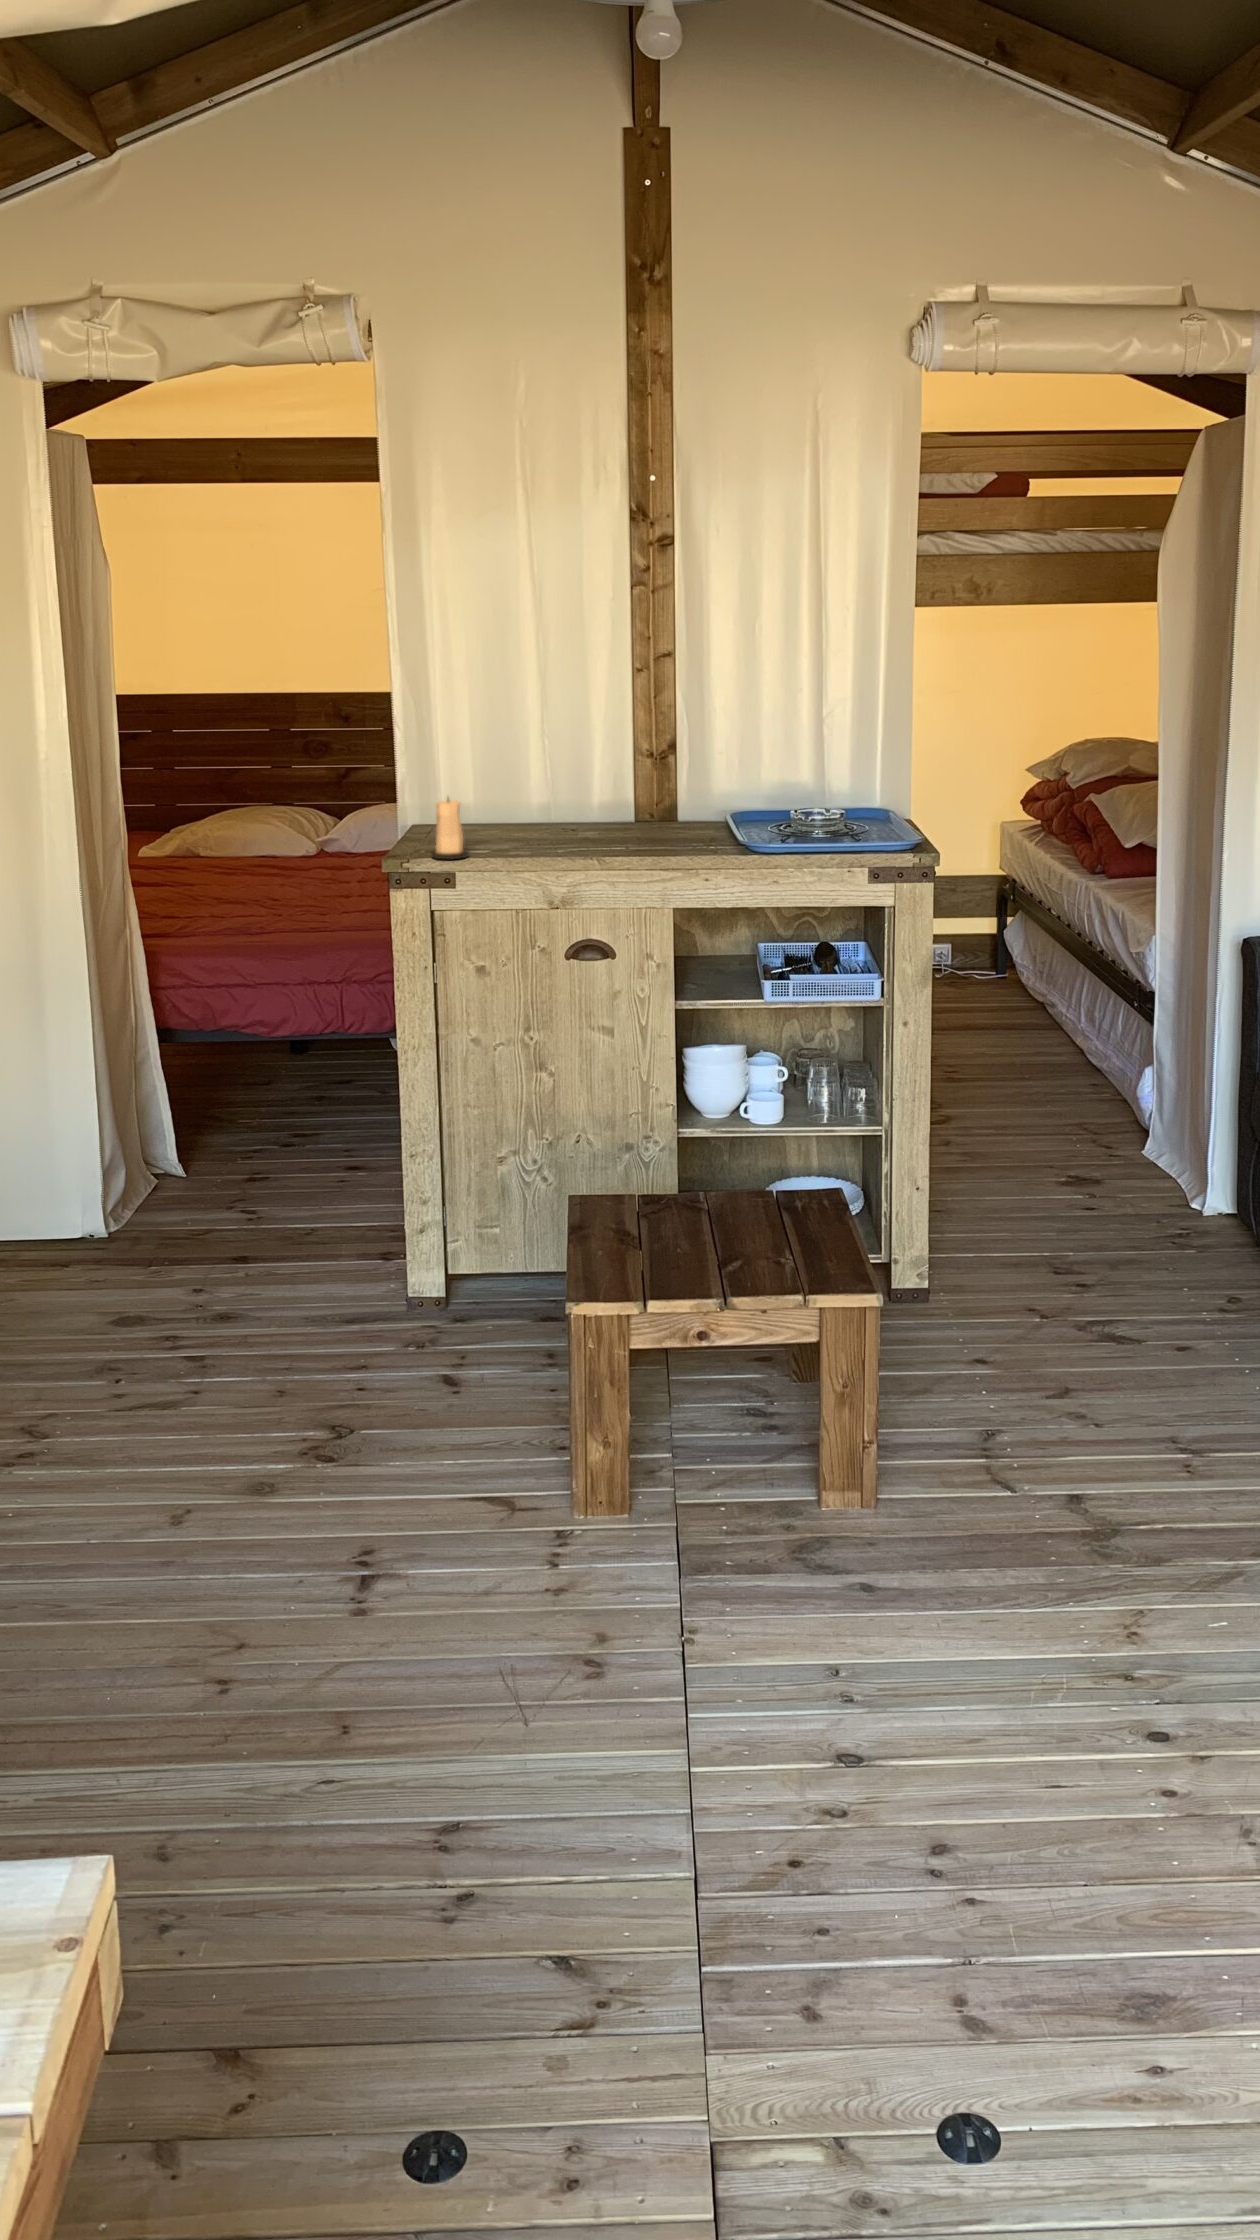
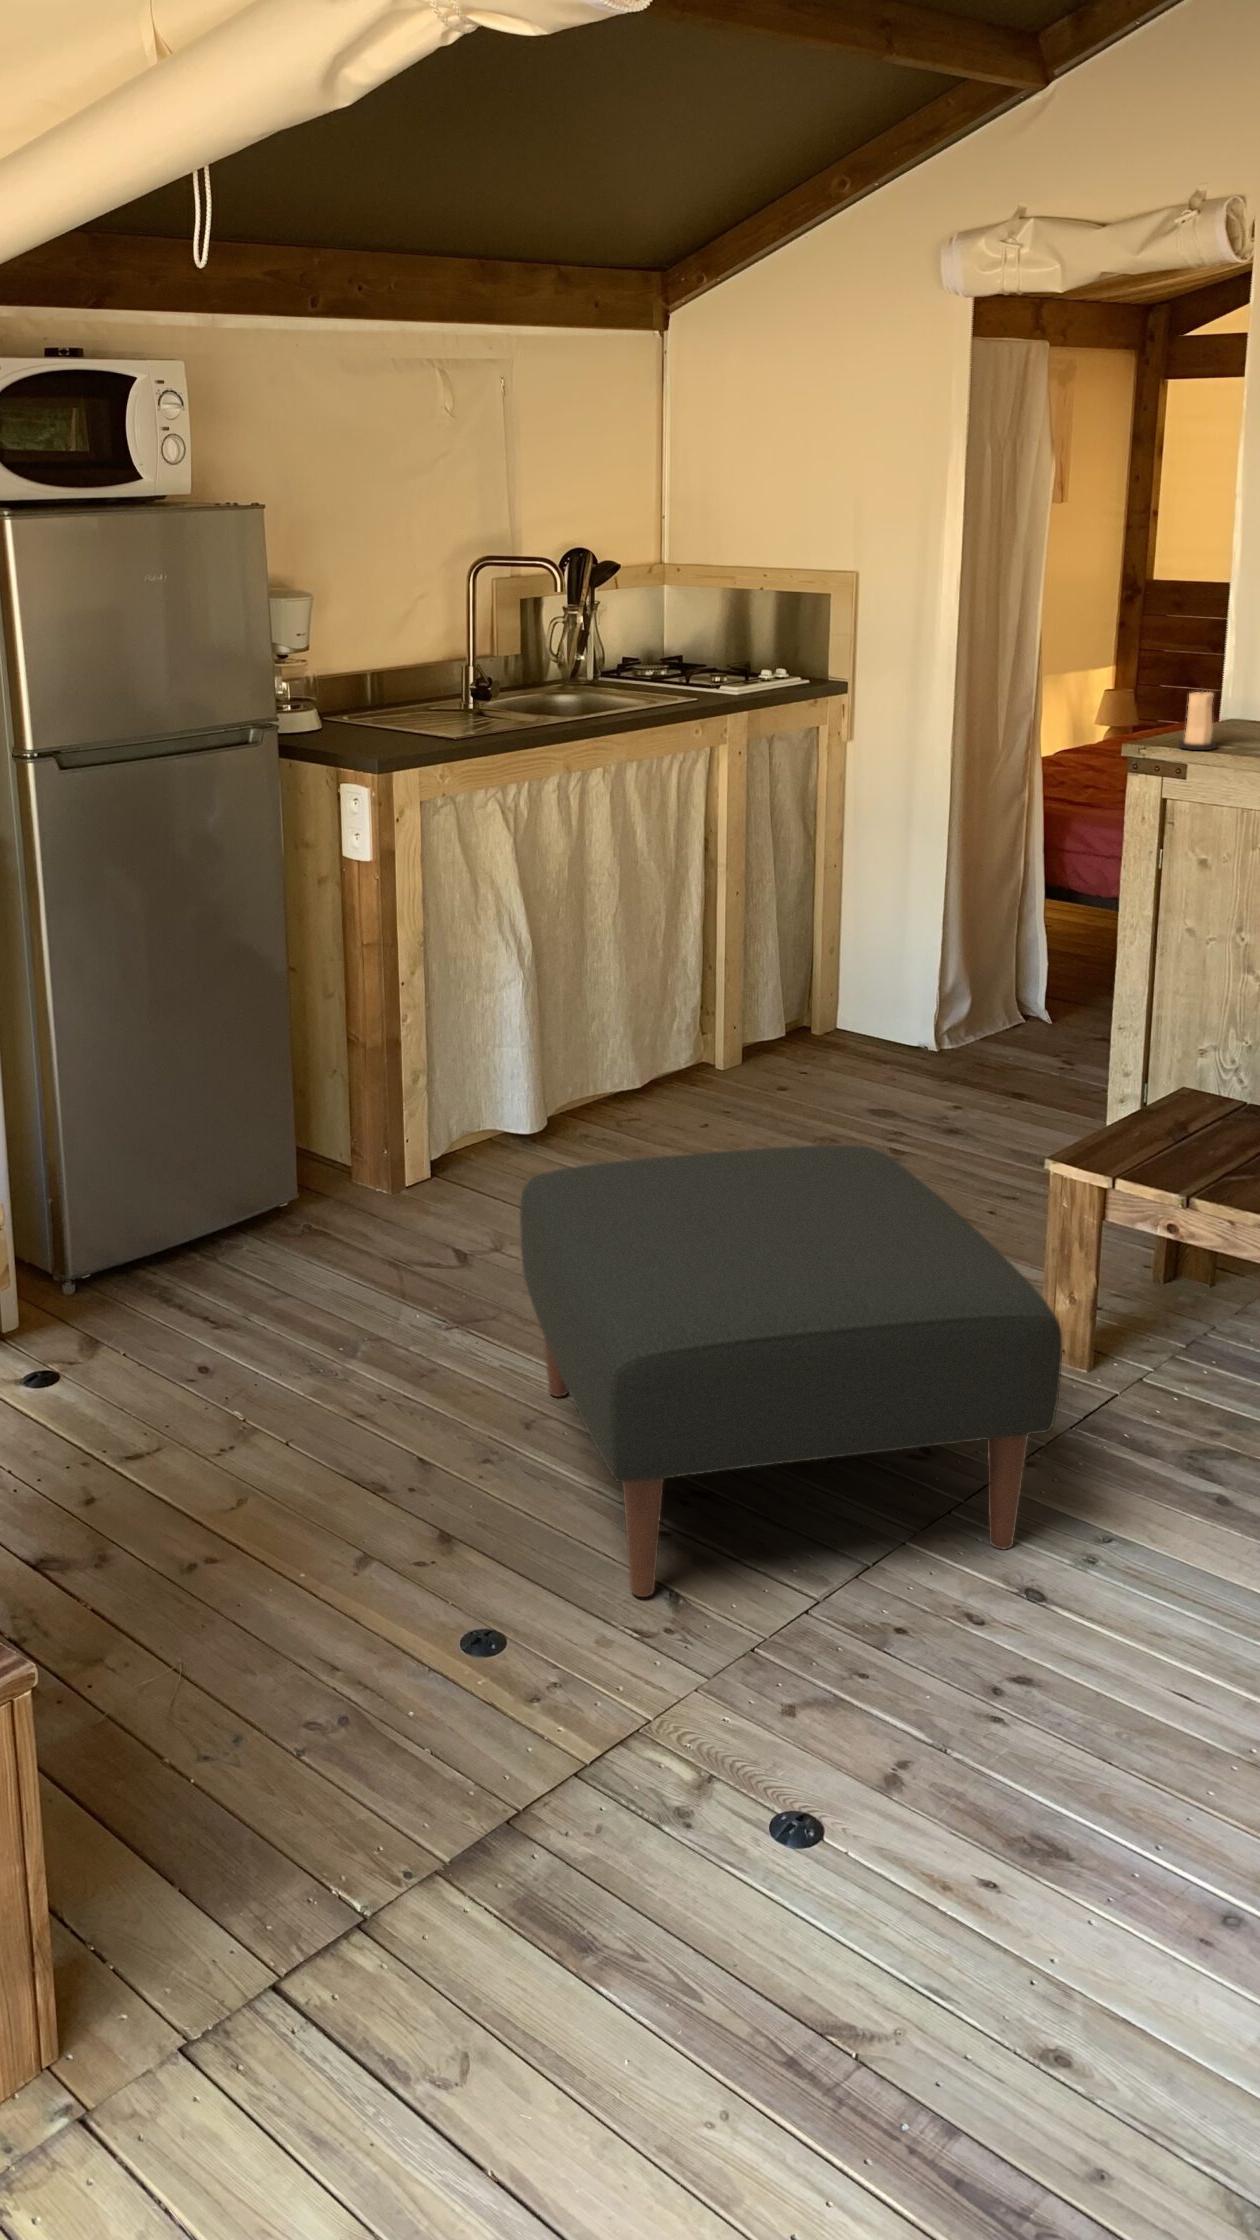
ottoman: none [74,1349,798,1982] -> present [520,1145,1062,1597]

